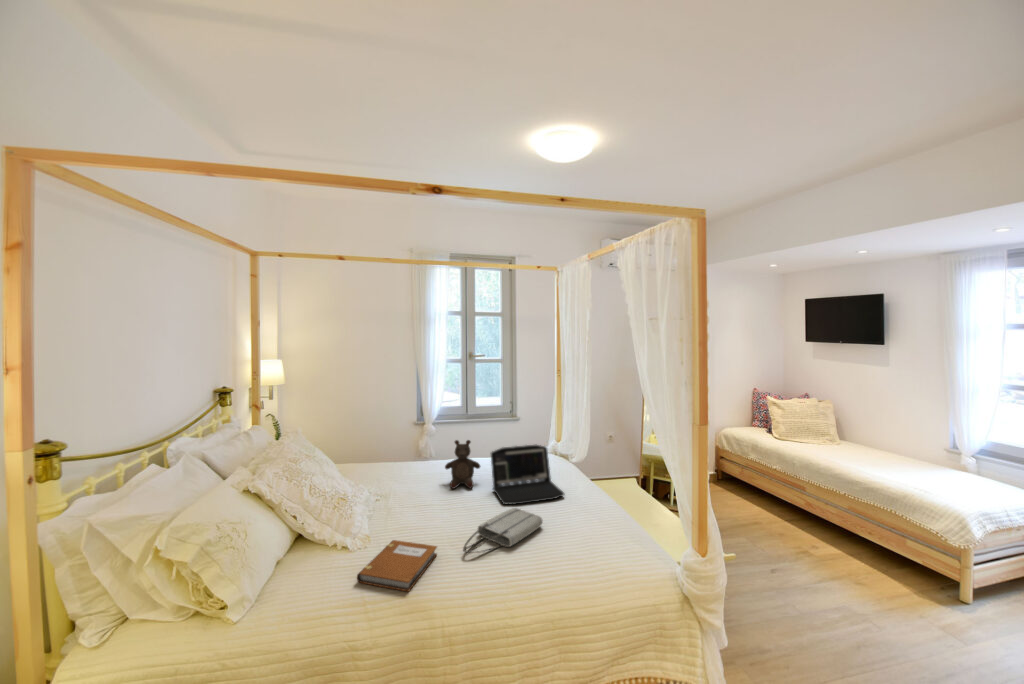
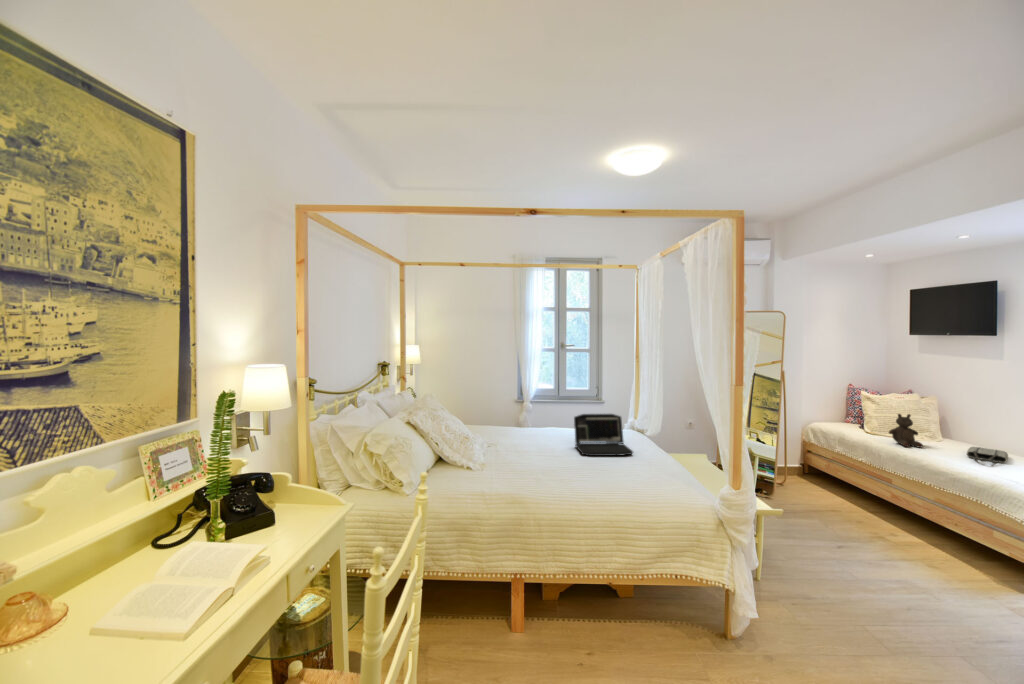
stuffed bear: present [445,440,480,489] -> present [889,414,923,448]
tote bag: present [463,508,542,553] -> present [967,447,1008,463]
notebook: present [357,540,437,591] -> none [478,464,531,491]

